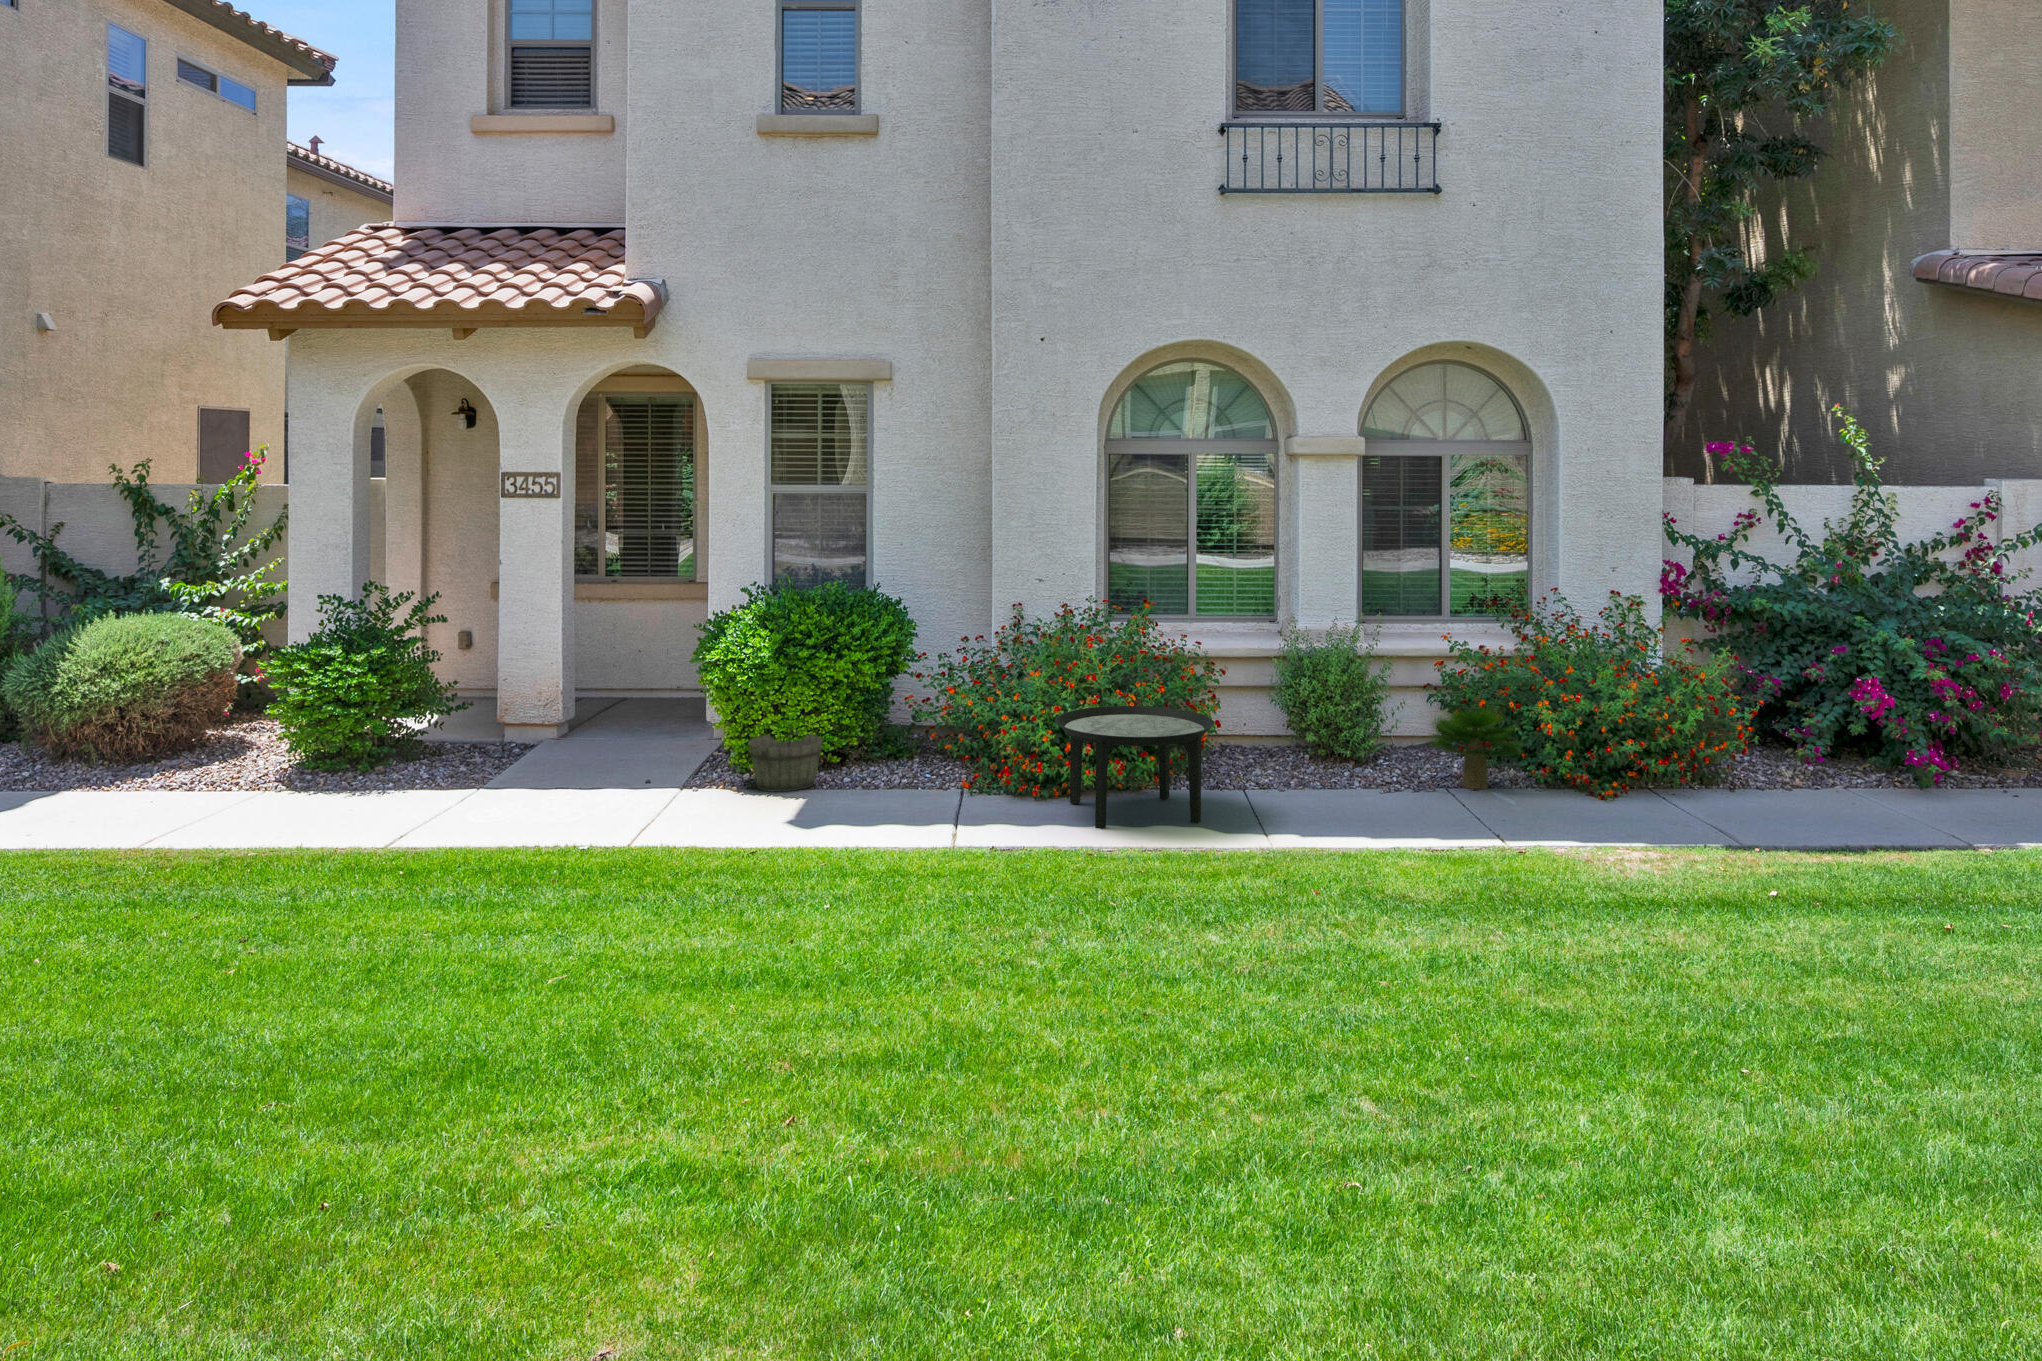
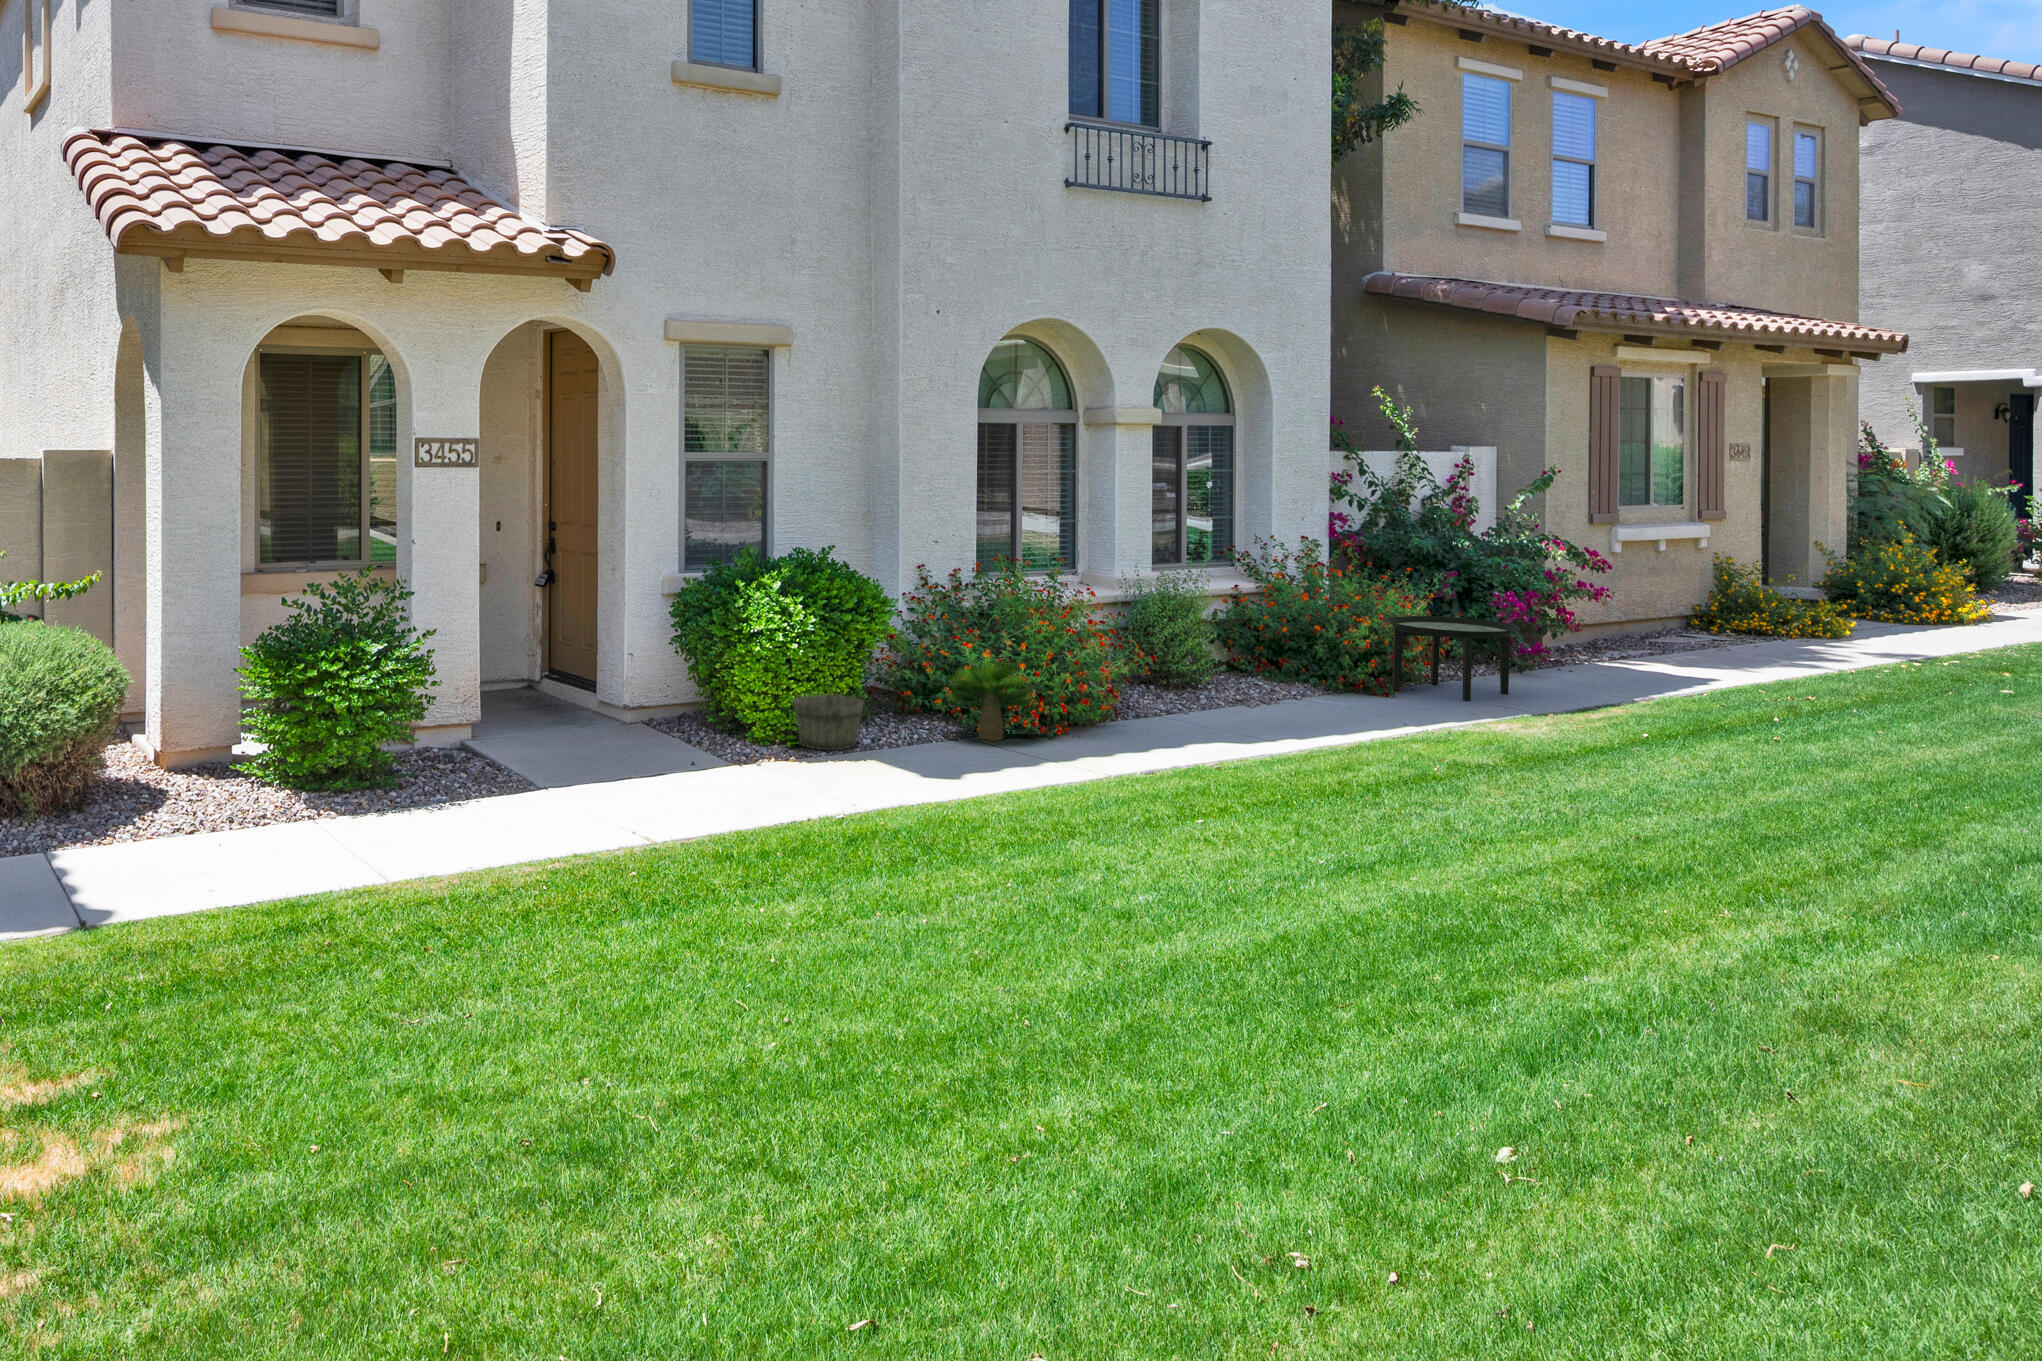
round table: present [1055,706,1214,829] -> present [1387,616,1519,701]
potted plant: present [1429,708,1521,789] -> present [949,662,1033,740]

